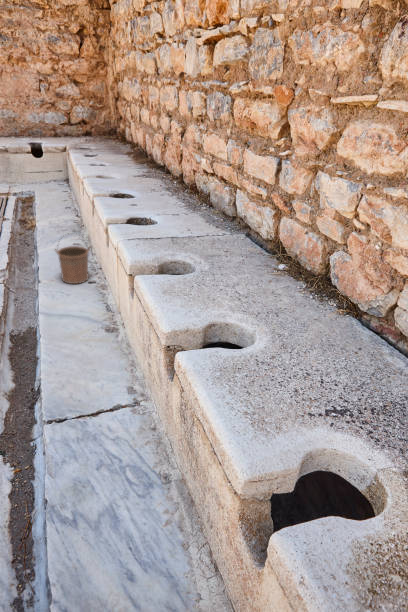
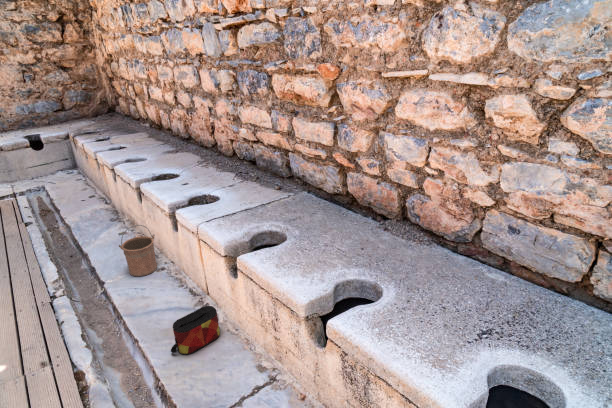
bag: none [59,320,113,360] -> present [171,306,220,355]

